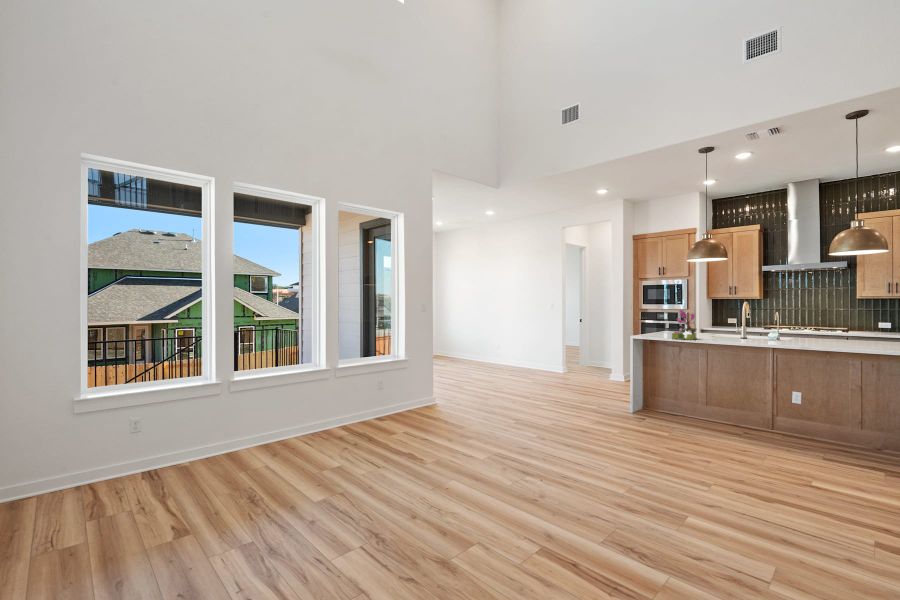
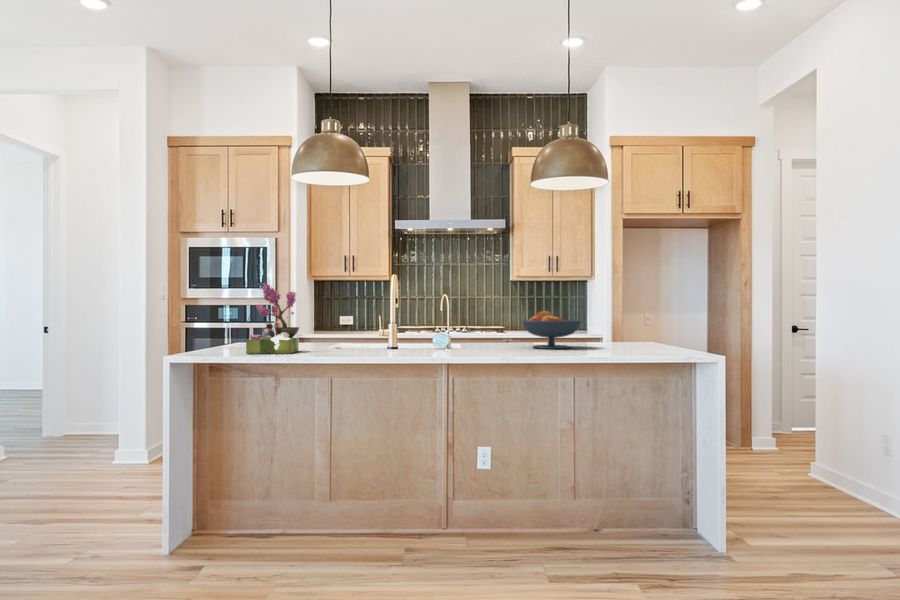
fruit bowl: none [830,325,874,347] -> present [522,311,581,349]

